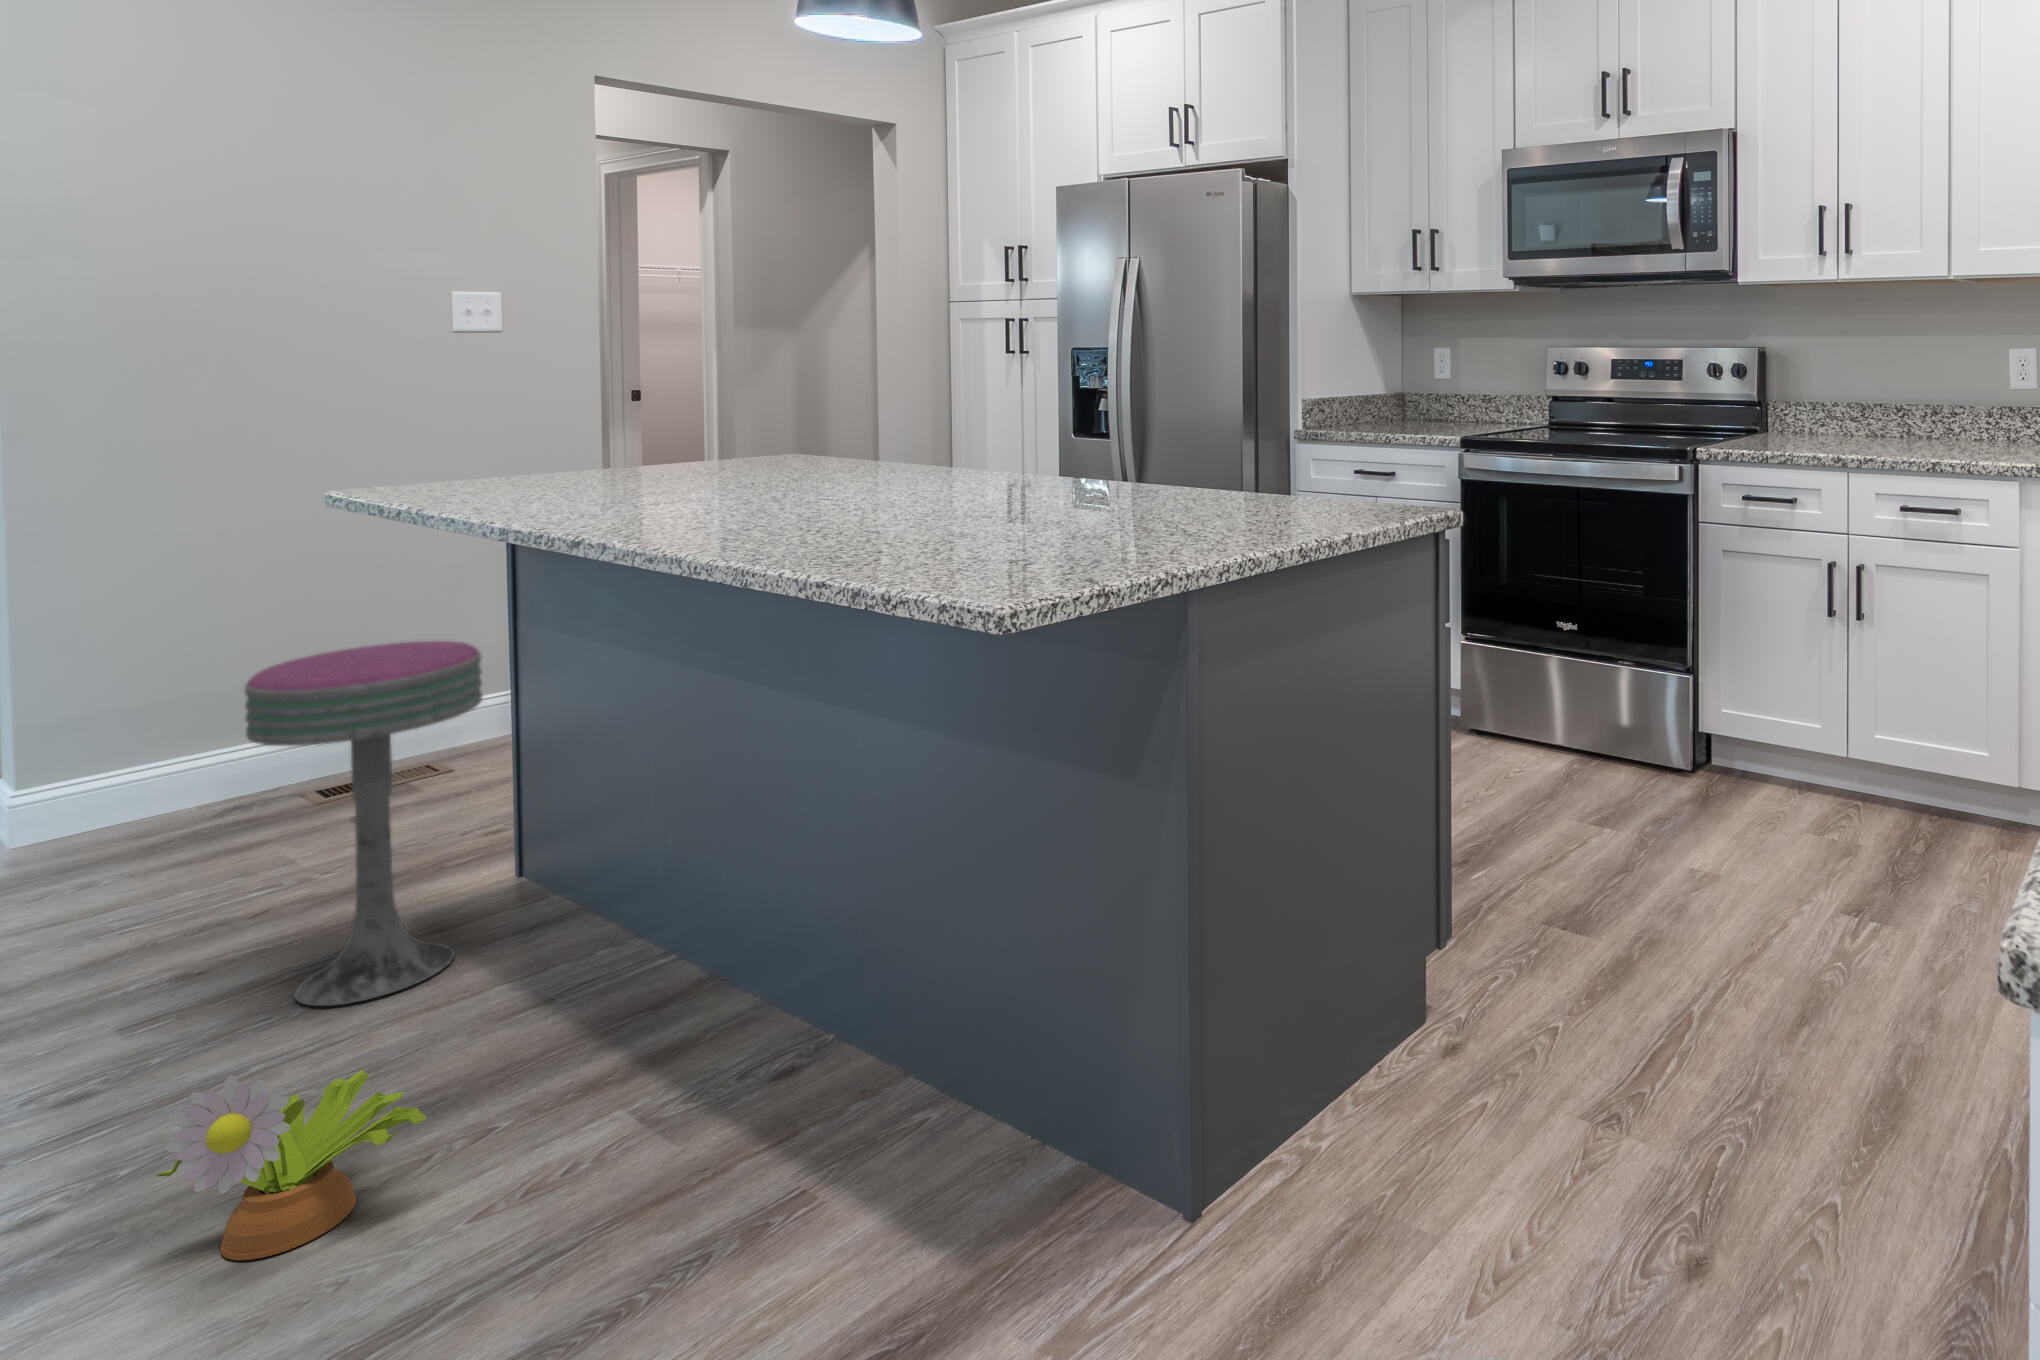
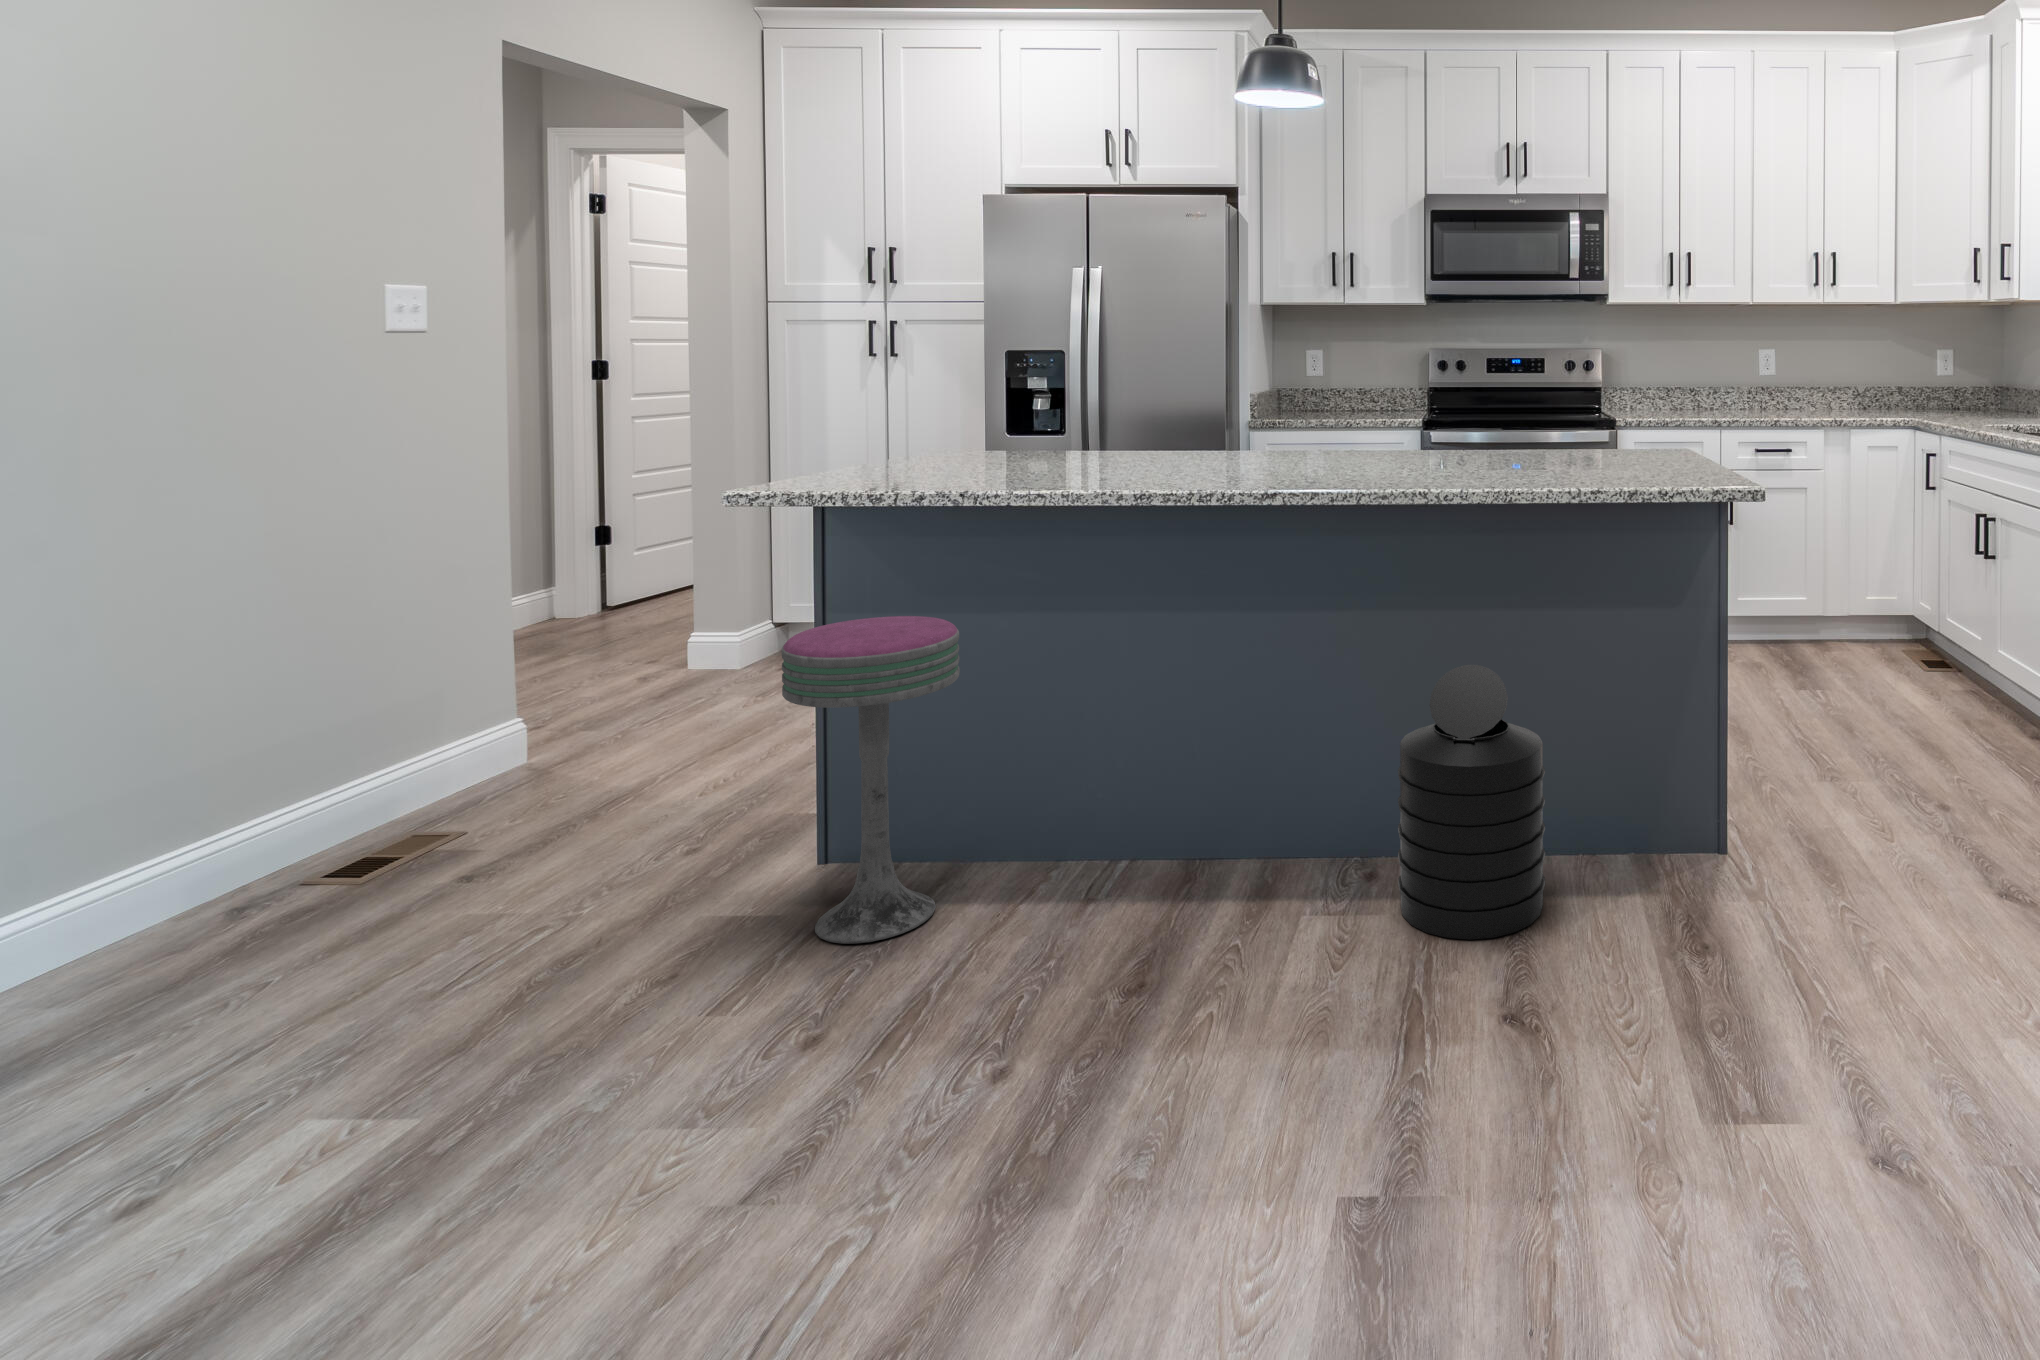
trash can: none [640,823,900,1266] -> present [1398,665,1545,940]
decorative plant: present [156,1070,426,1260] -> none [1121,878,1265,1021]

